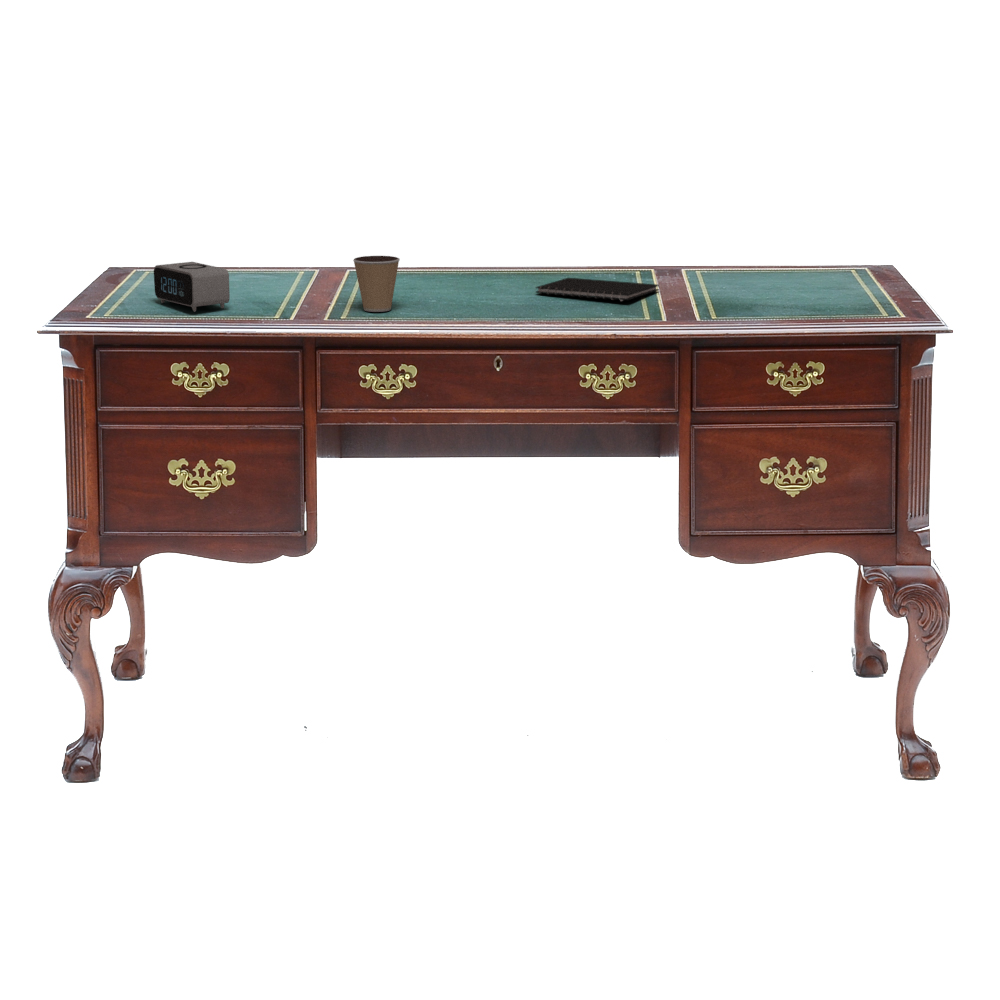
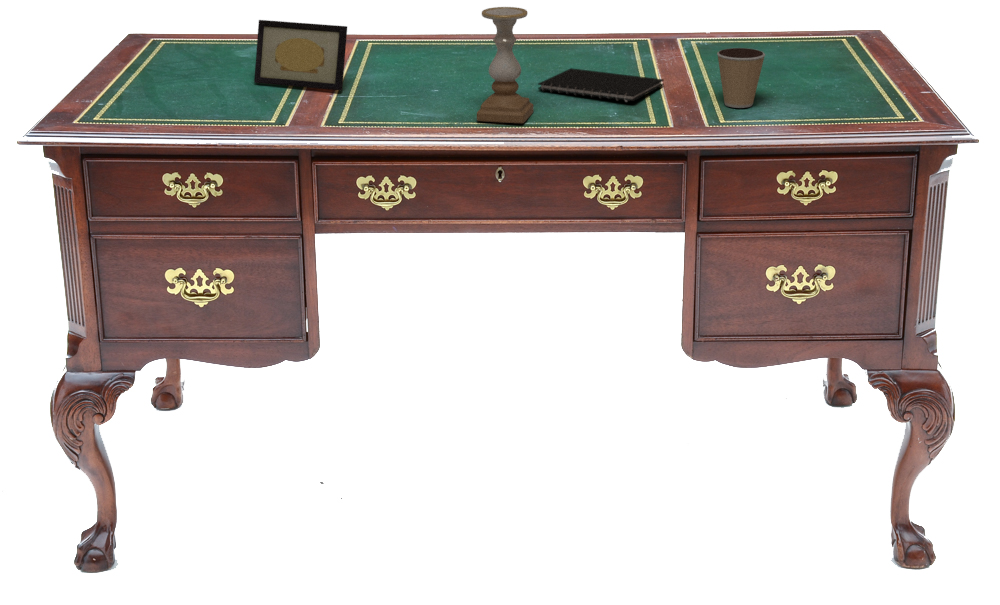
candle holder: none [476,207,531,316] -> present [477,7,533,123]
picture frame: none [256,227,350,294] -> present [254,20,347,91]
coffee cup: present [353,256,400,312] -> present [717,48,765,108]
alarm clock: present [154,262,230,312] -> none [146,60,223,117]

